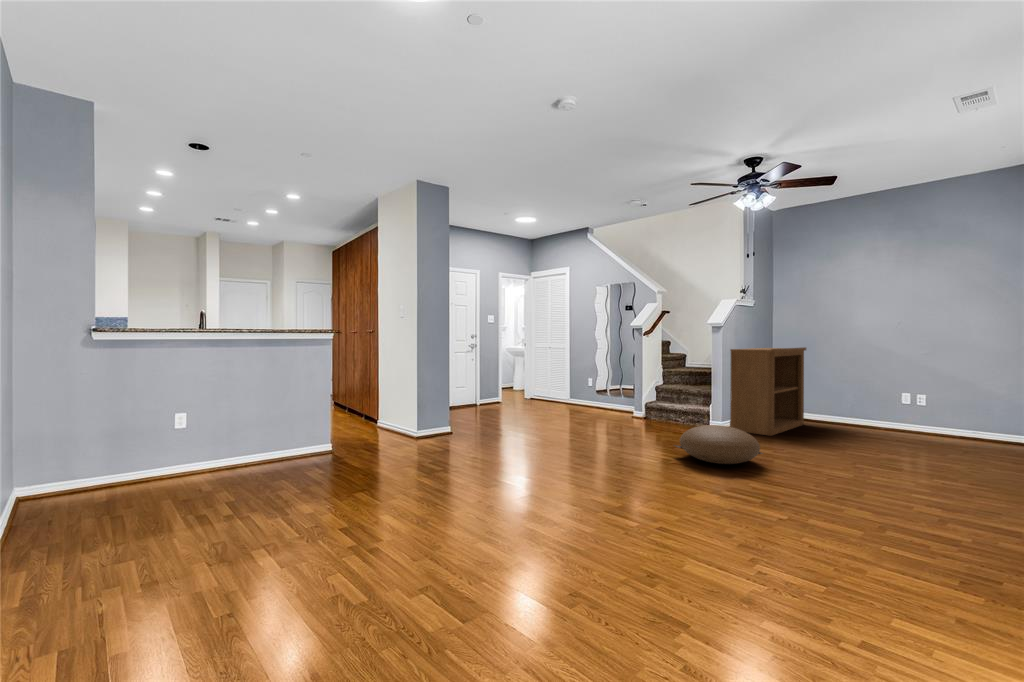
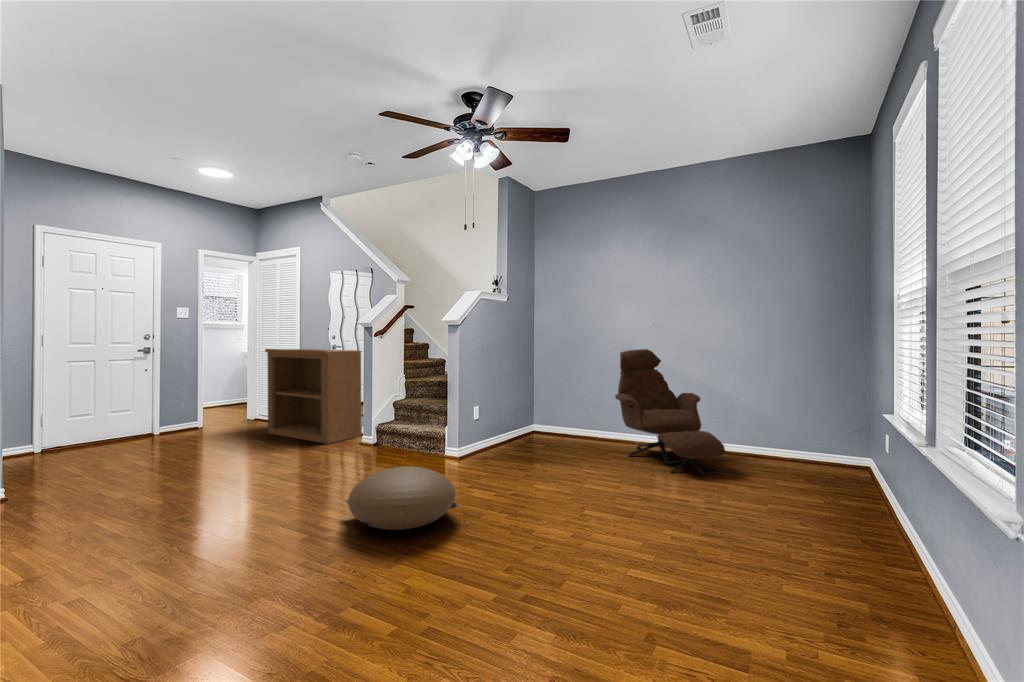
lounge chair: none [862,346,988,454] -> present [615,349,725,476]
bookshelf: present [730,347,806,436] -> present [265,349,362,444]

